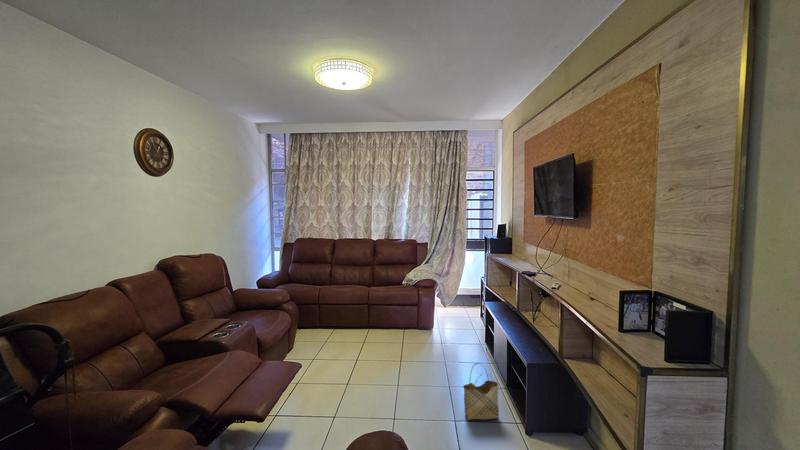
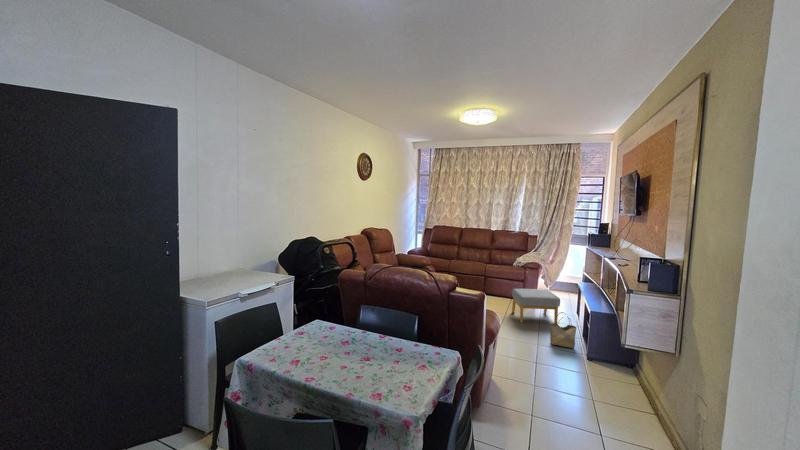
footstool: none [404,319,467,379] -> present [512,289,560,323]

